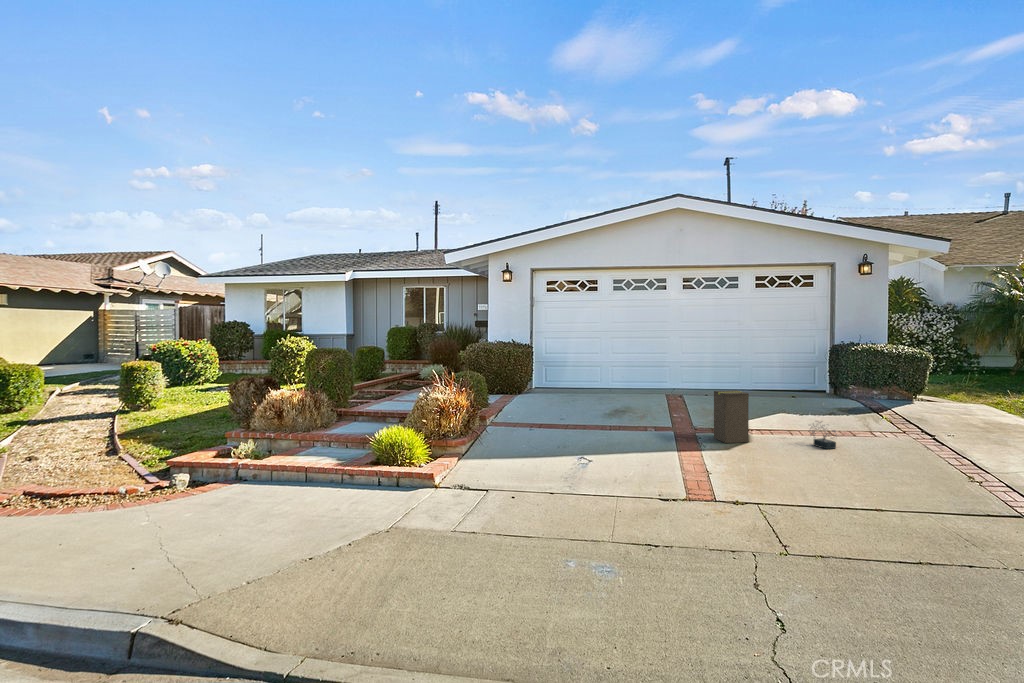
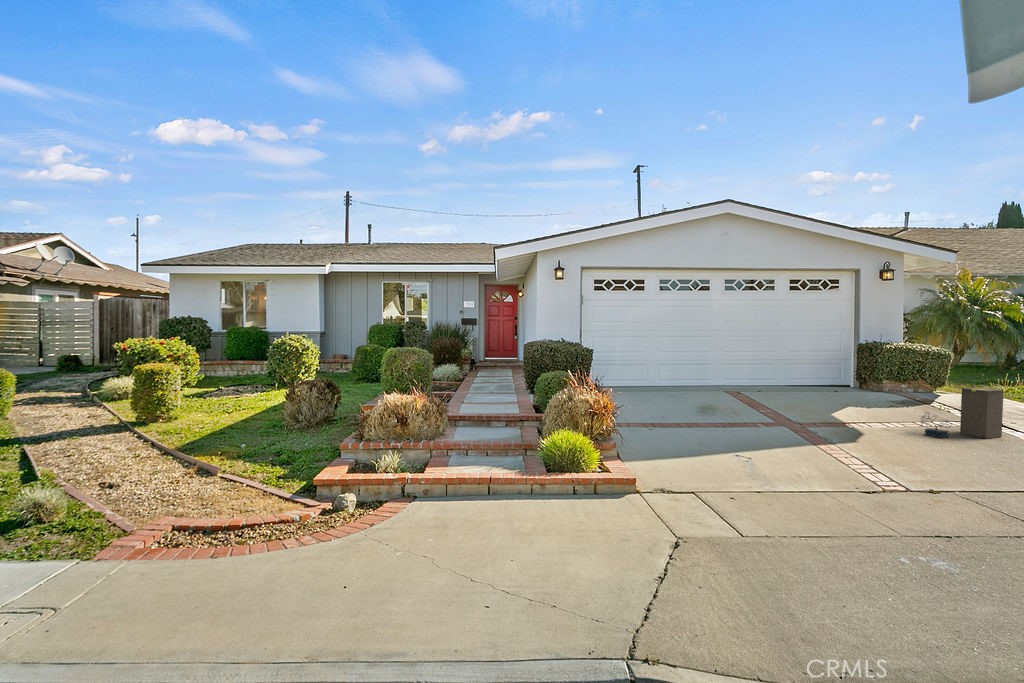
cardboard box: present [714,390,749,443] -> present [960,387,1003,439]

